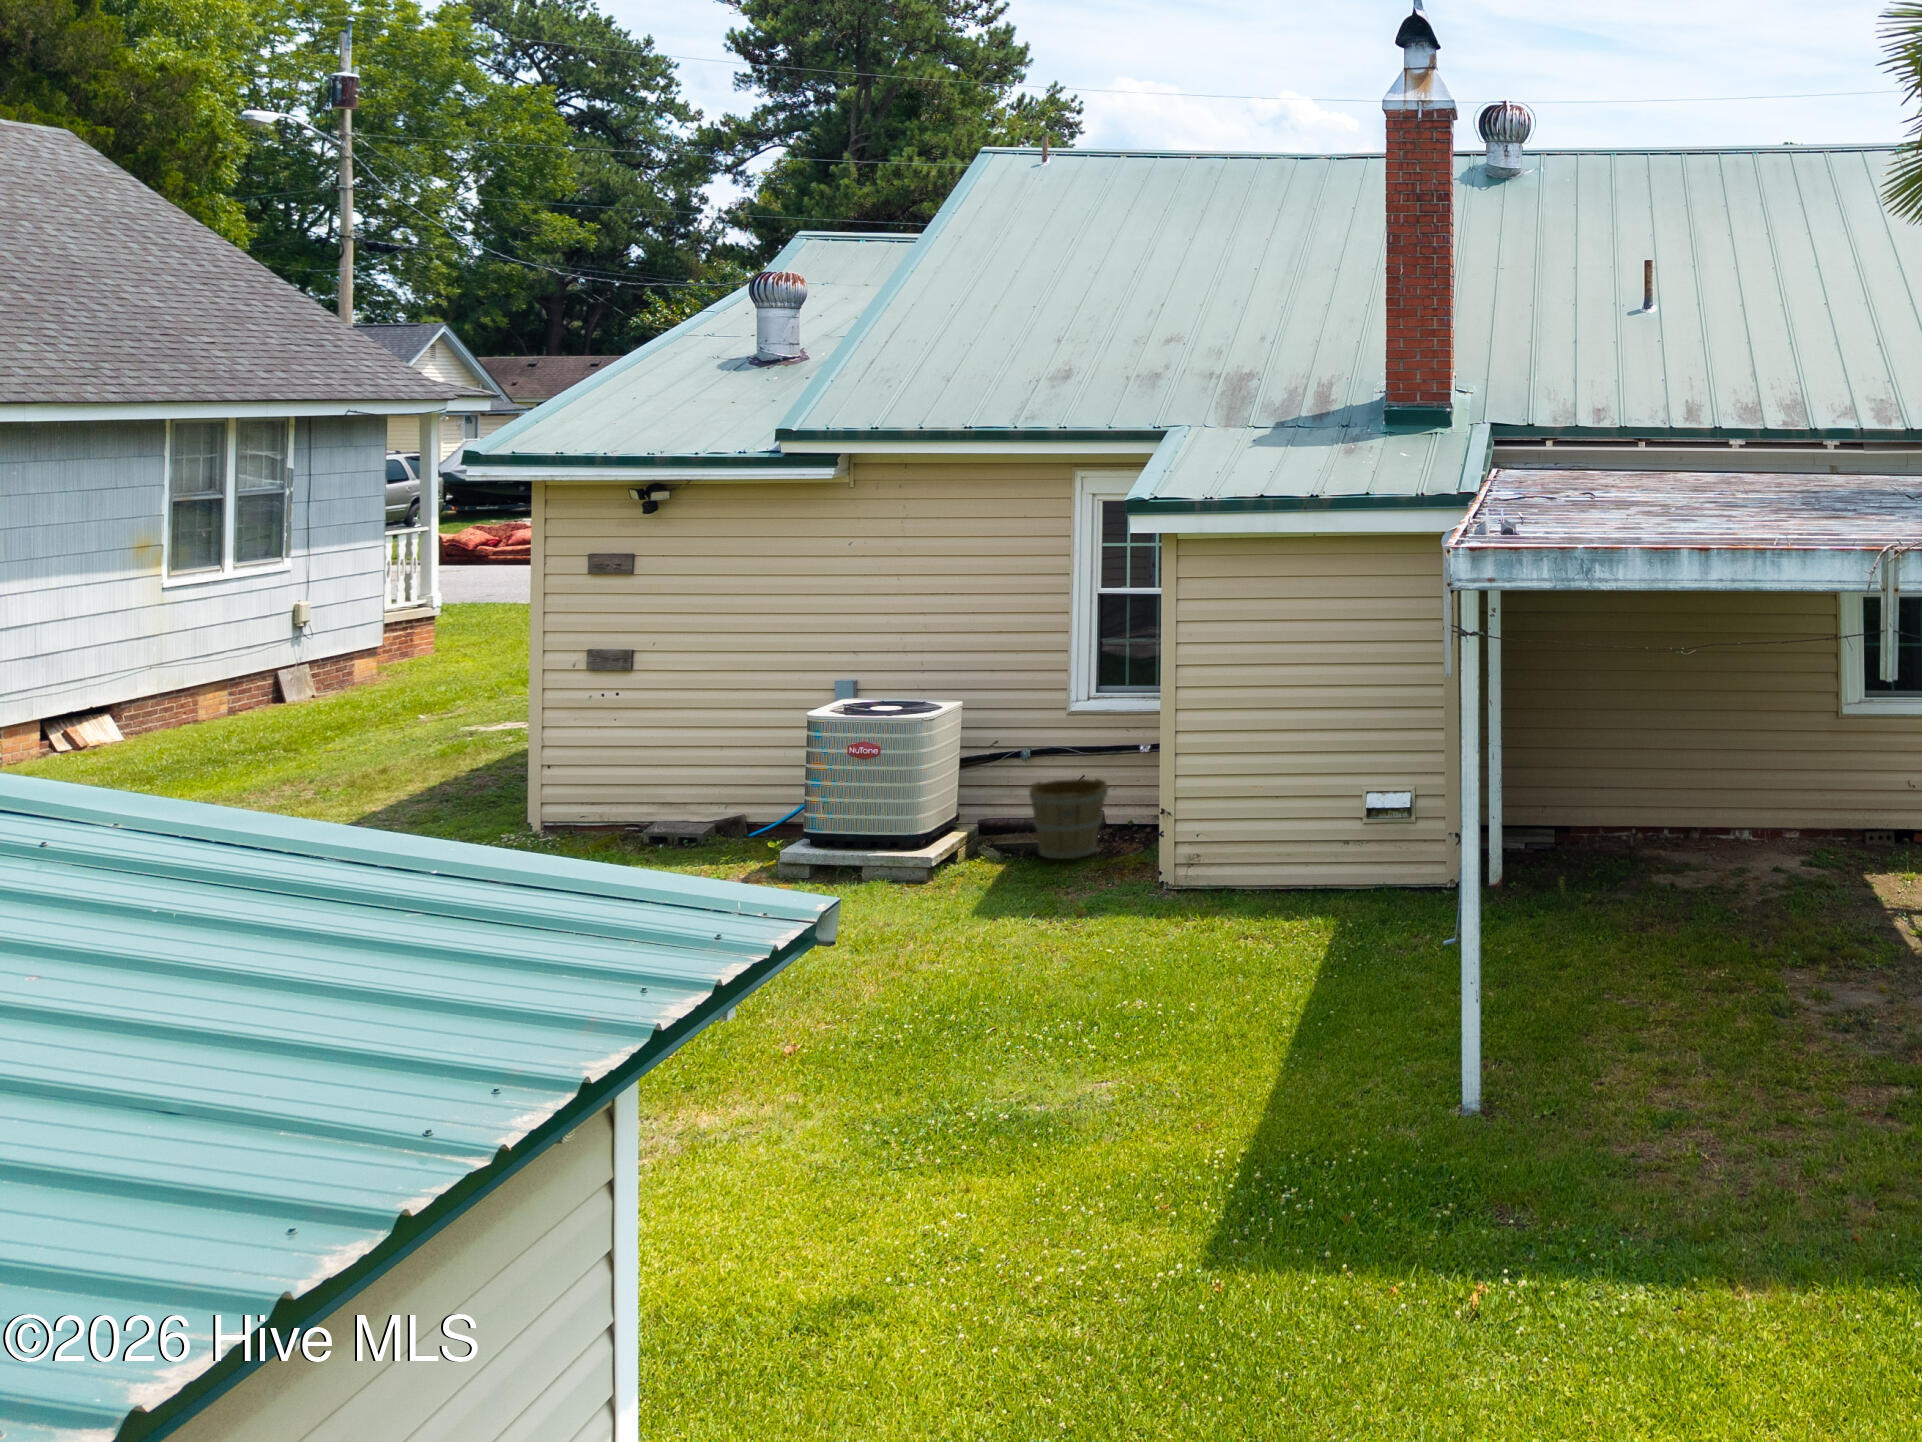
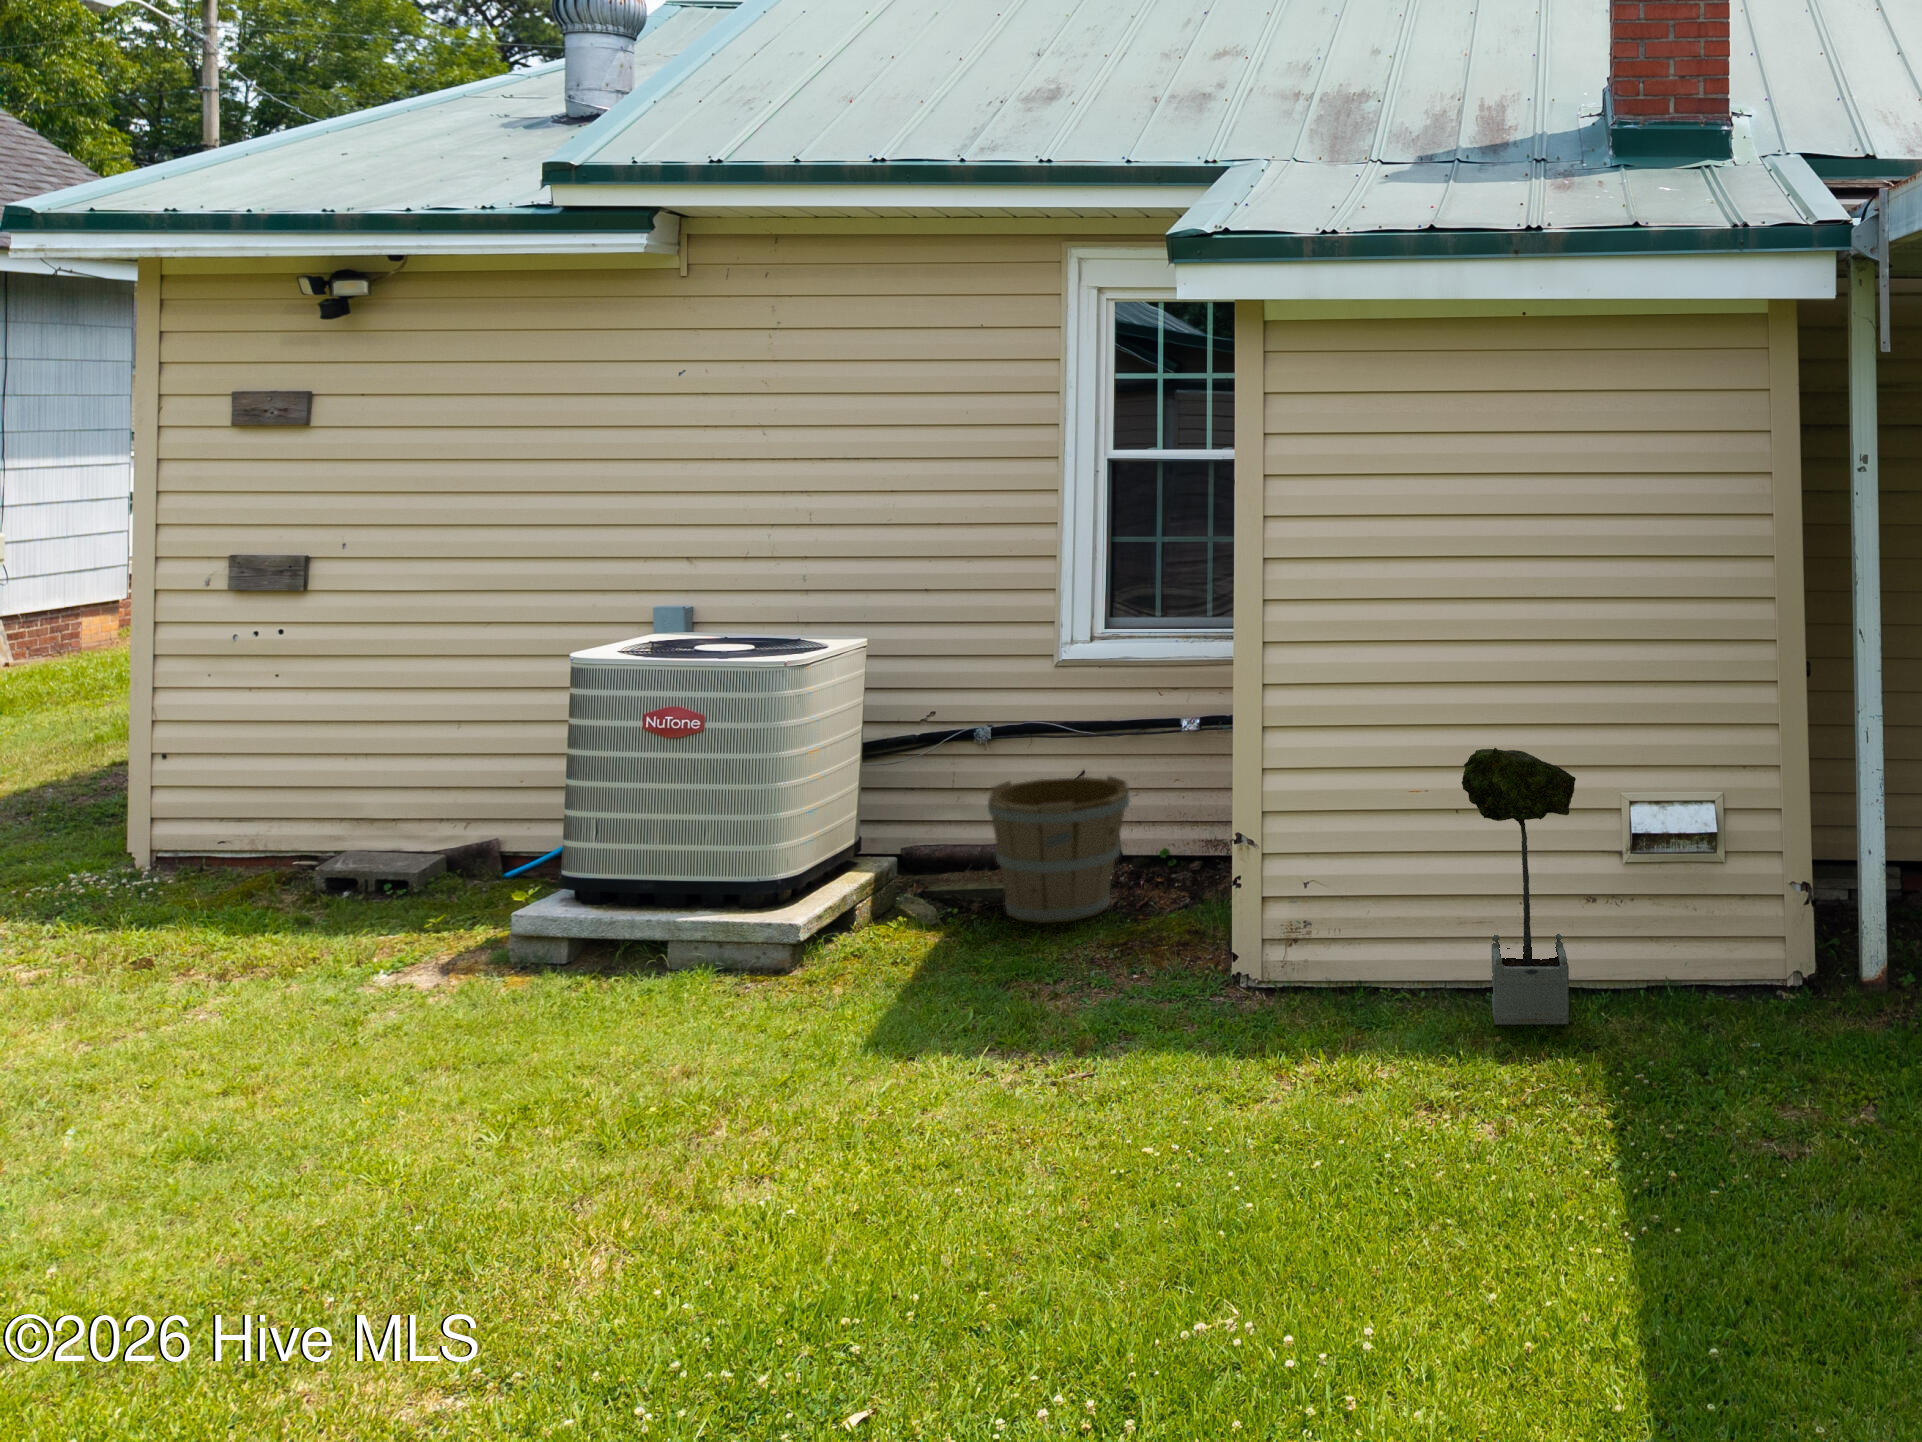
potted tree: none [1276,765,1335,905] -> present [1462,748,1576,1025]

